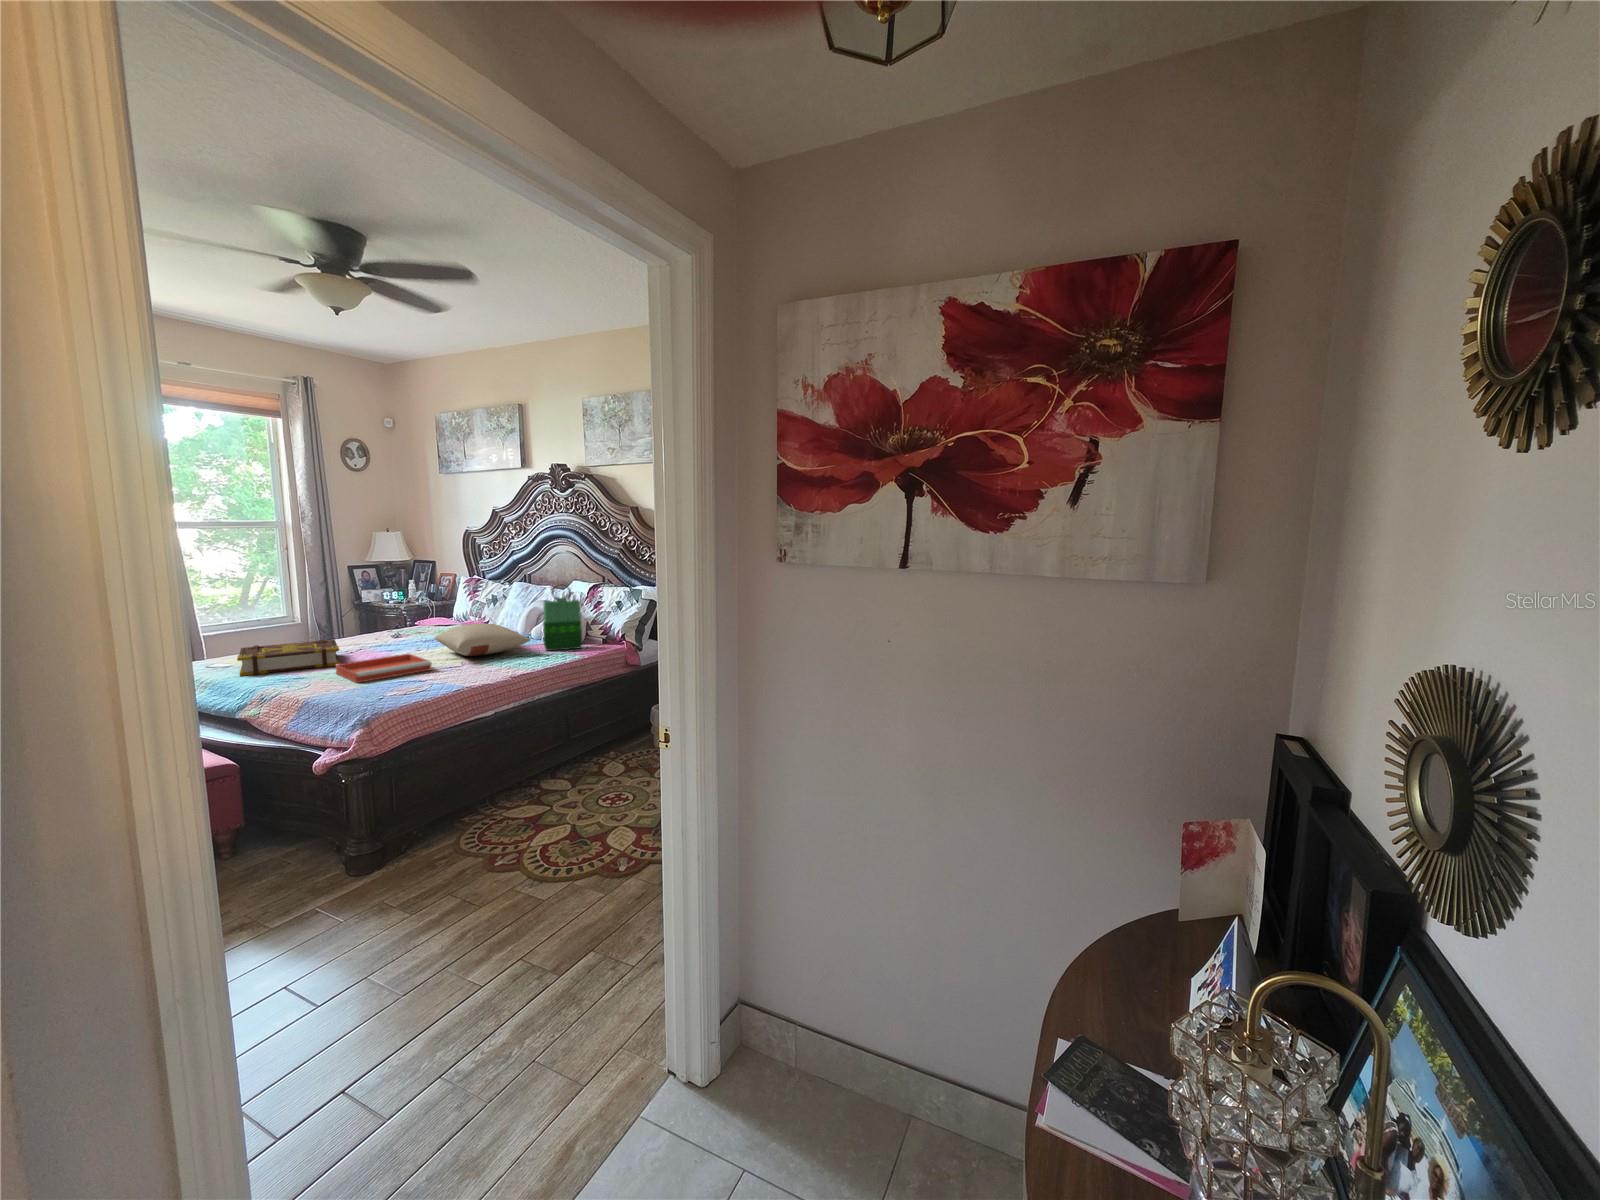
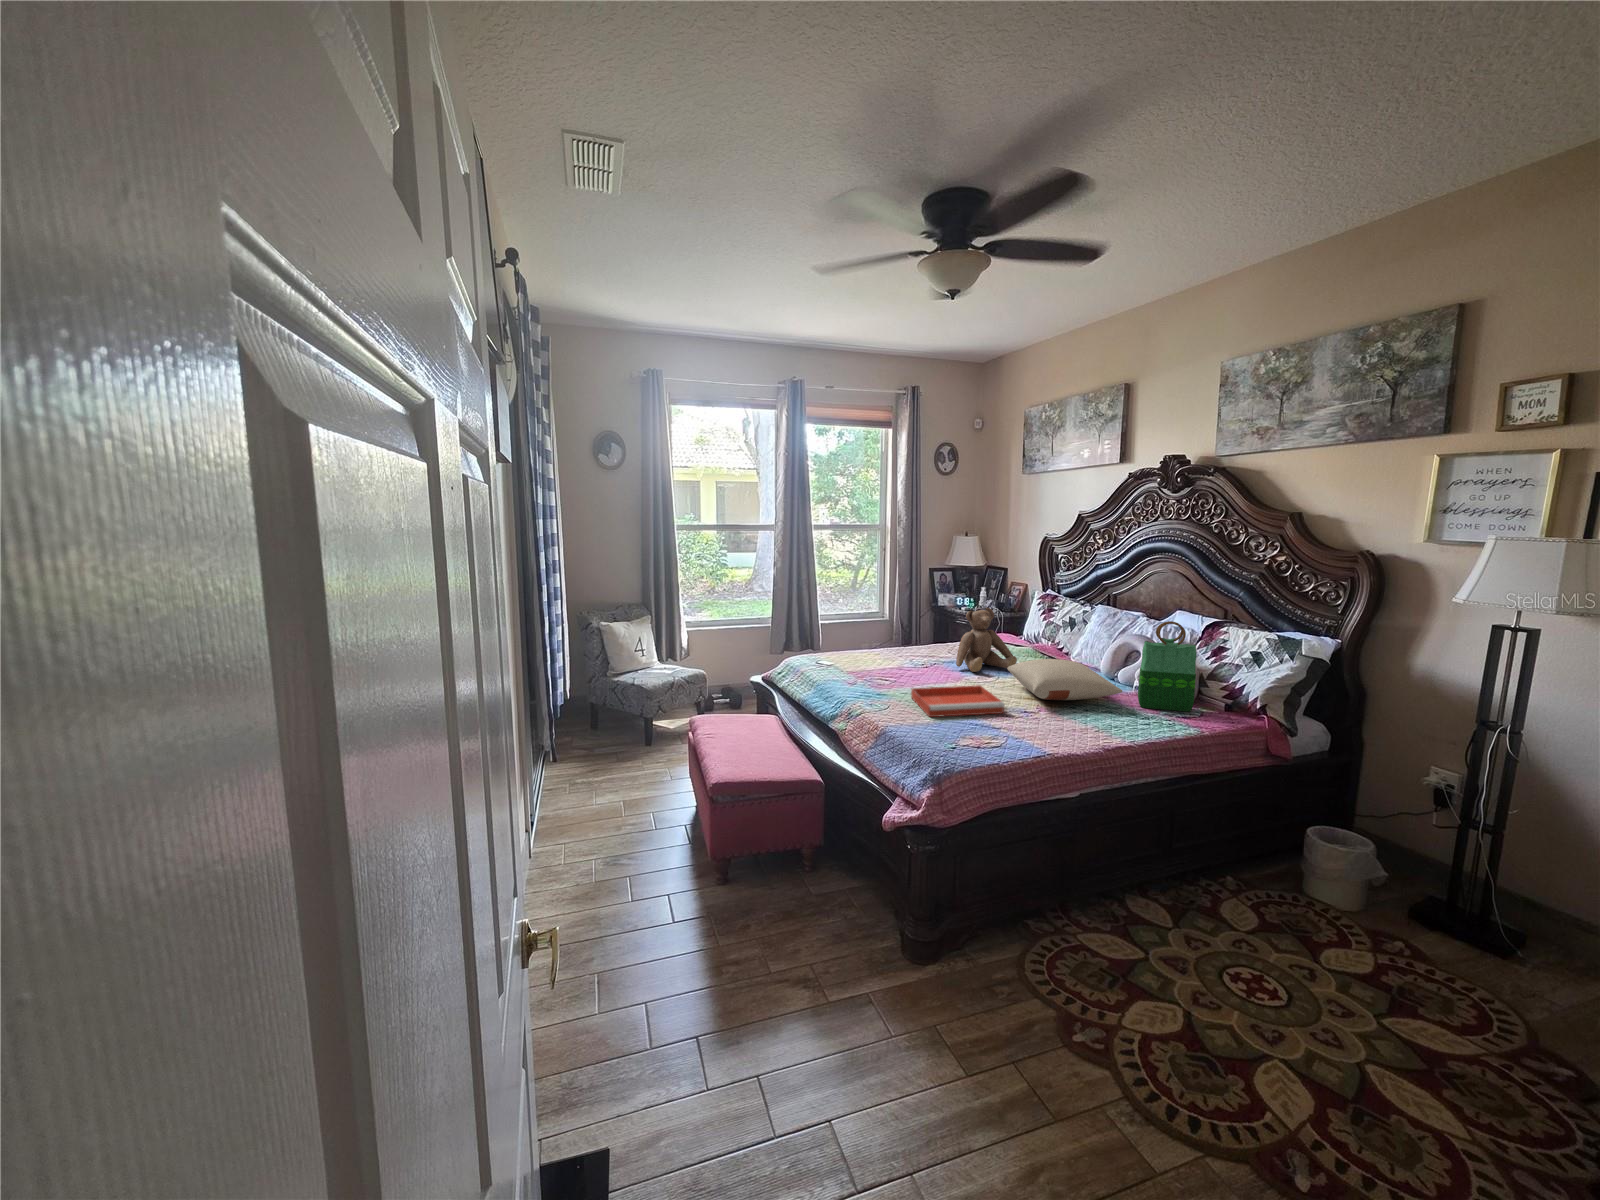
teddy bear: none [384,590,445,648] -> present [956,608,1017,672]
book: present [237,640,340,676] -> none [835,652,916,686]

